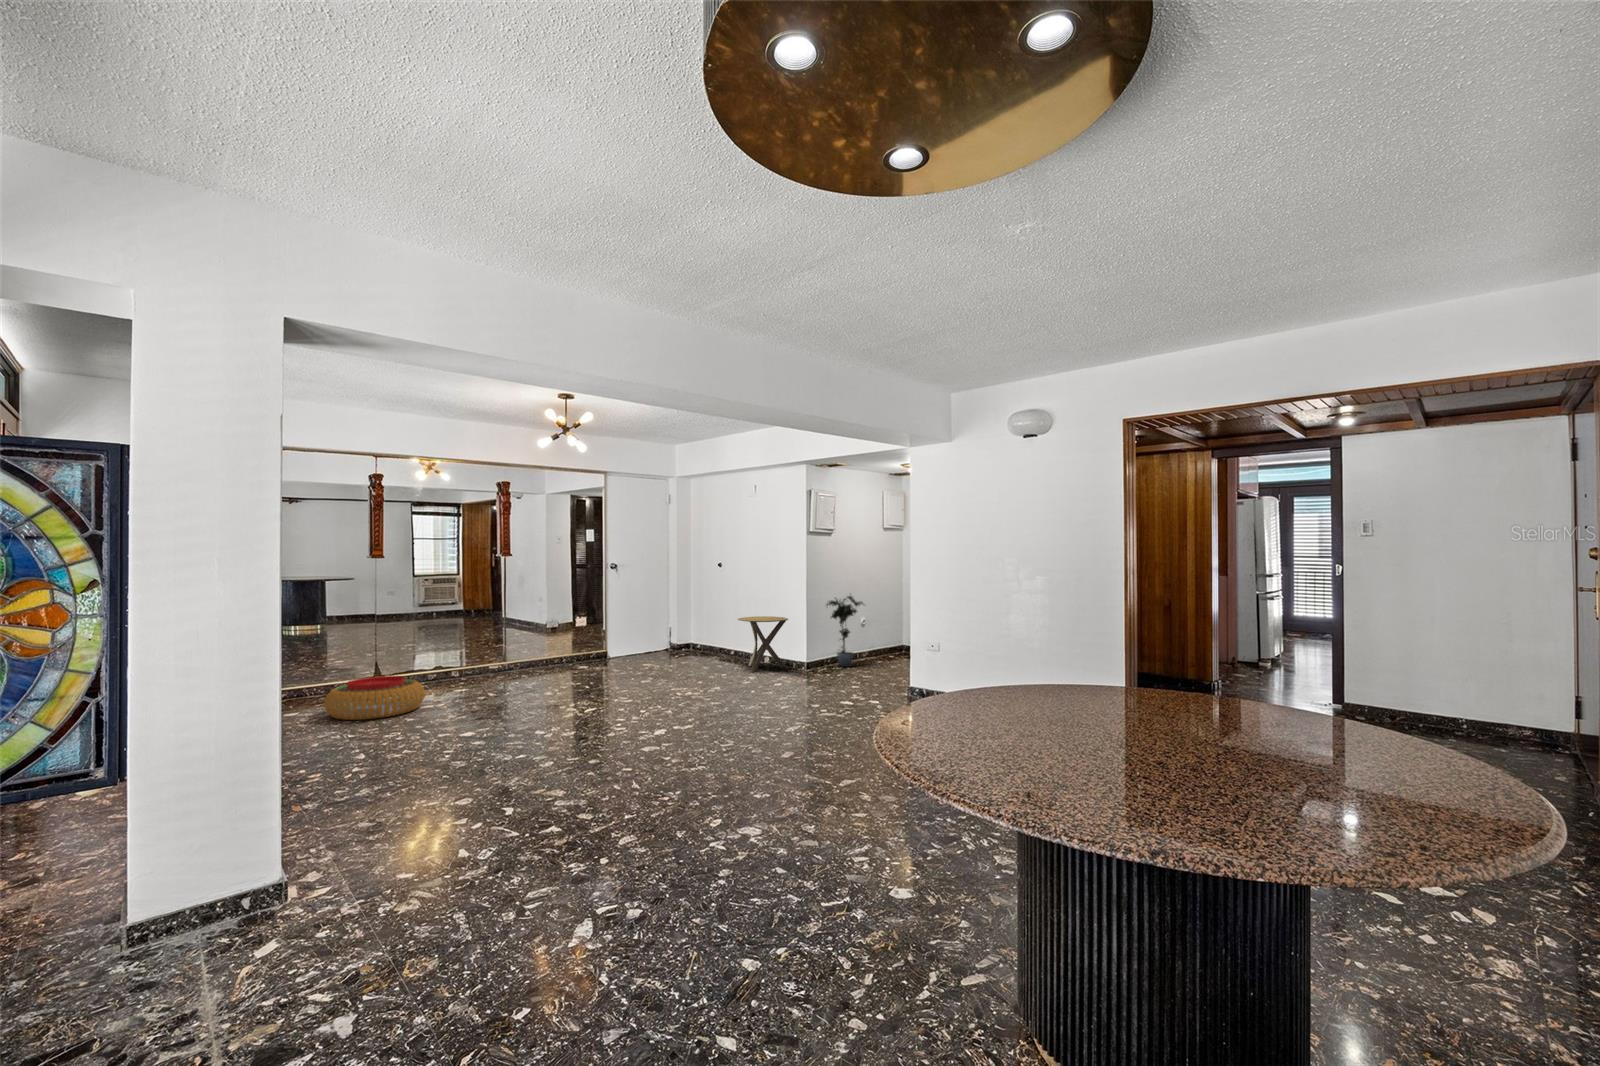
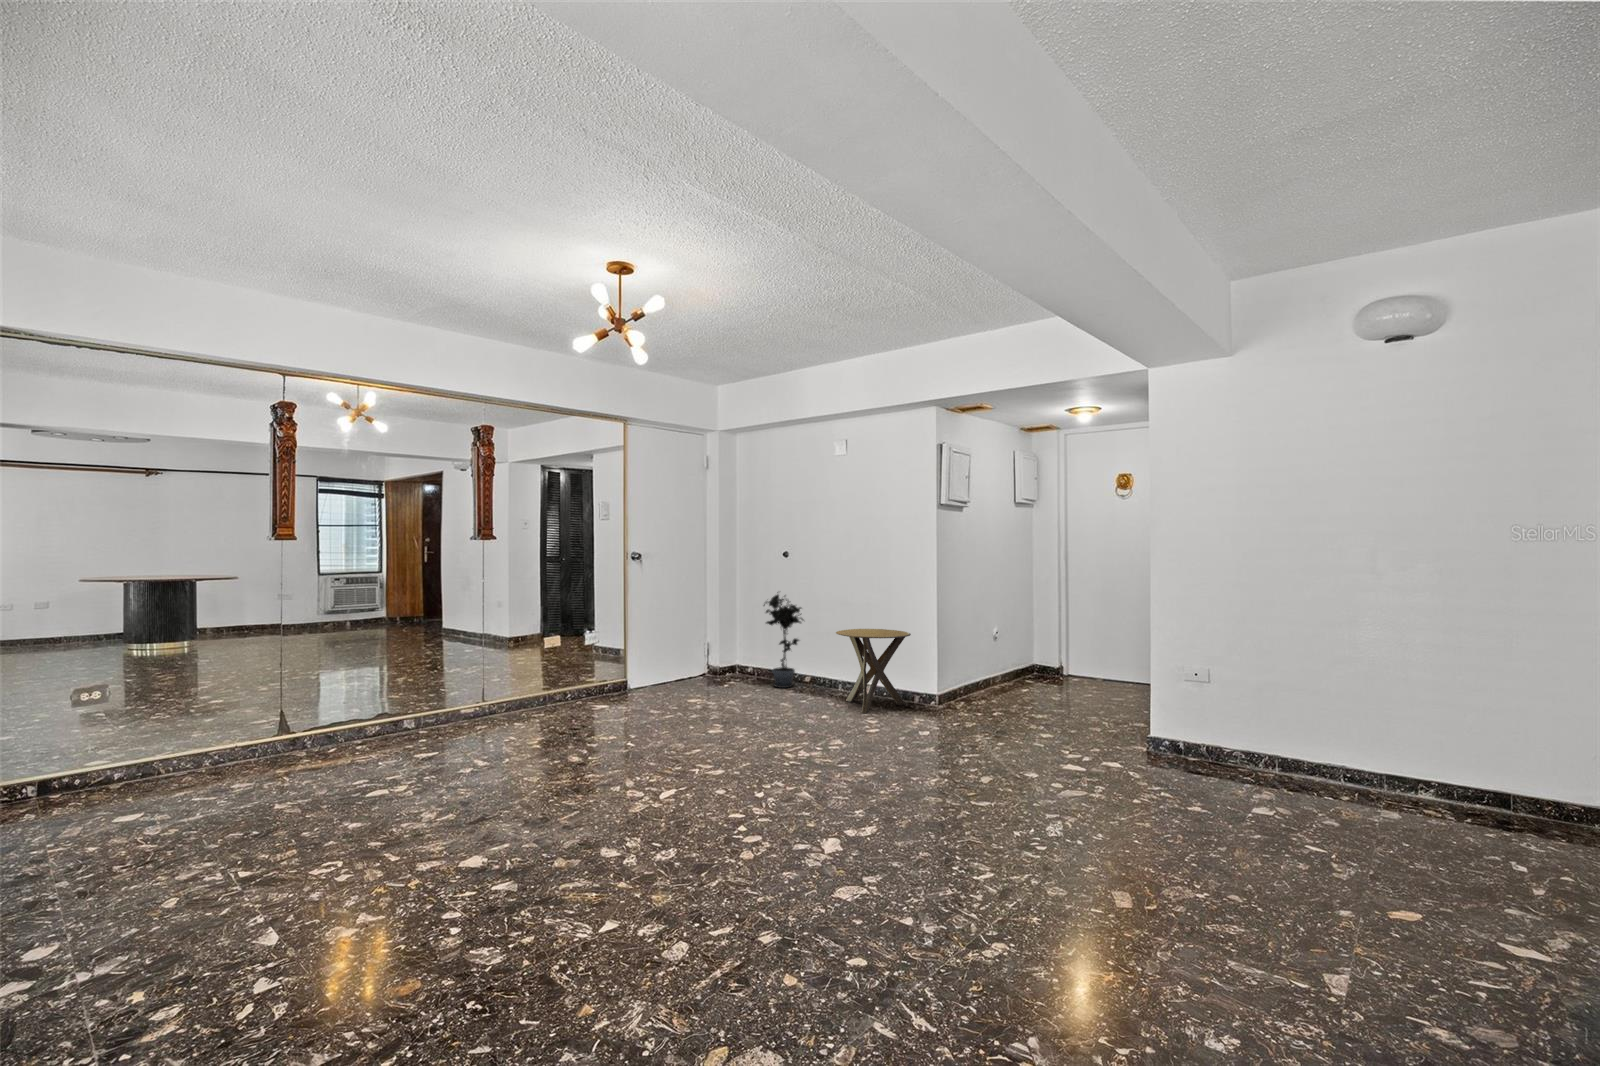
potted plant: present [827,596,863,667] -> present [764,592,803,688]
pouf: present [324,676,425,720] -> none [192,737,375,825]

